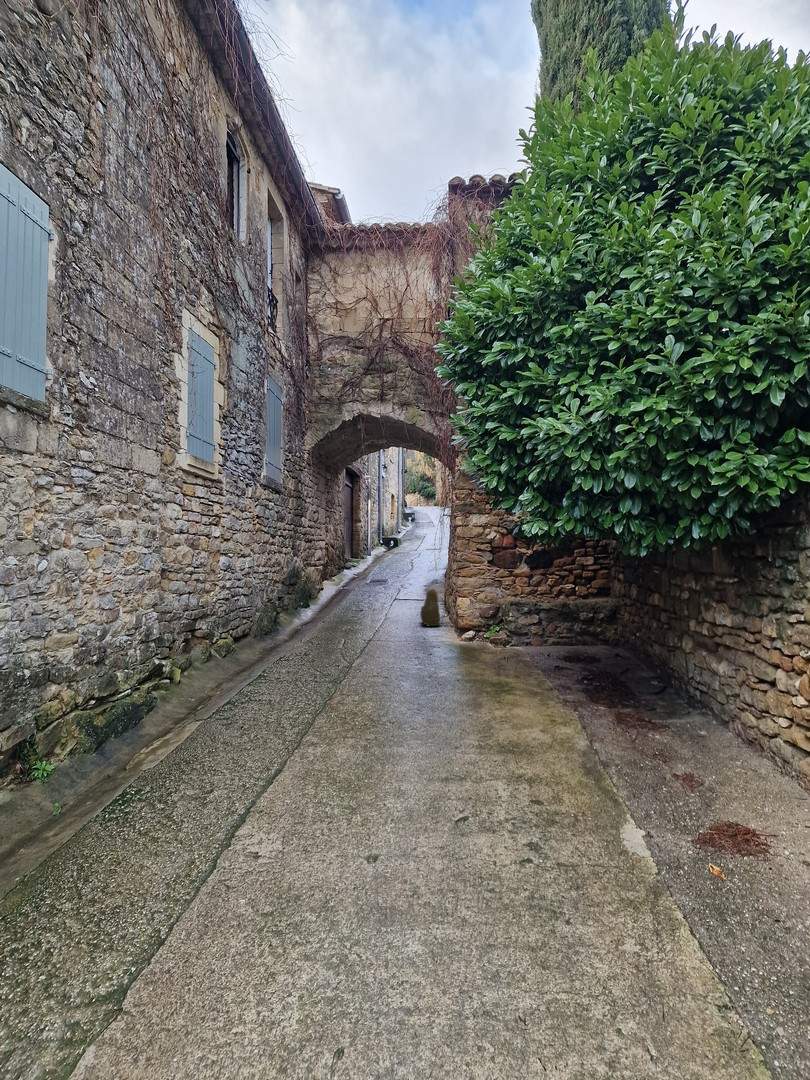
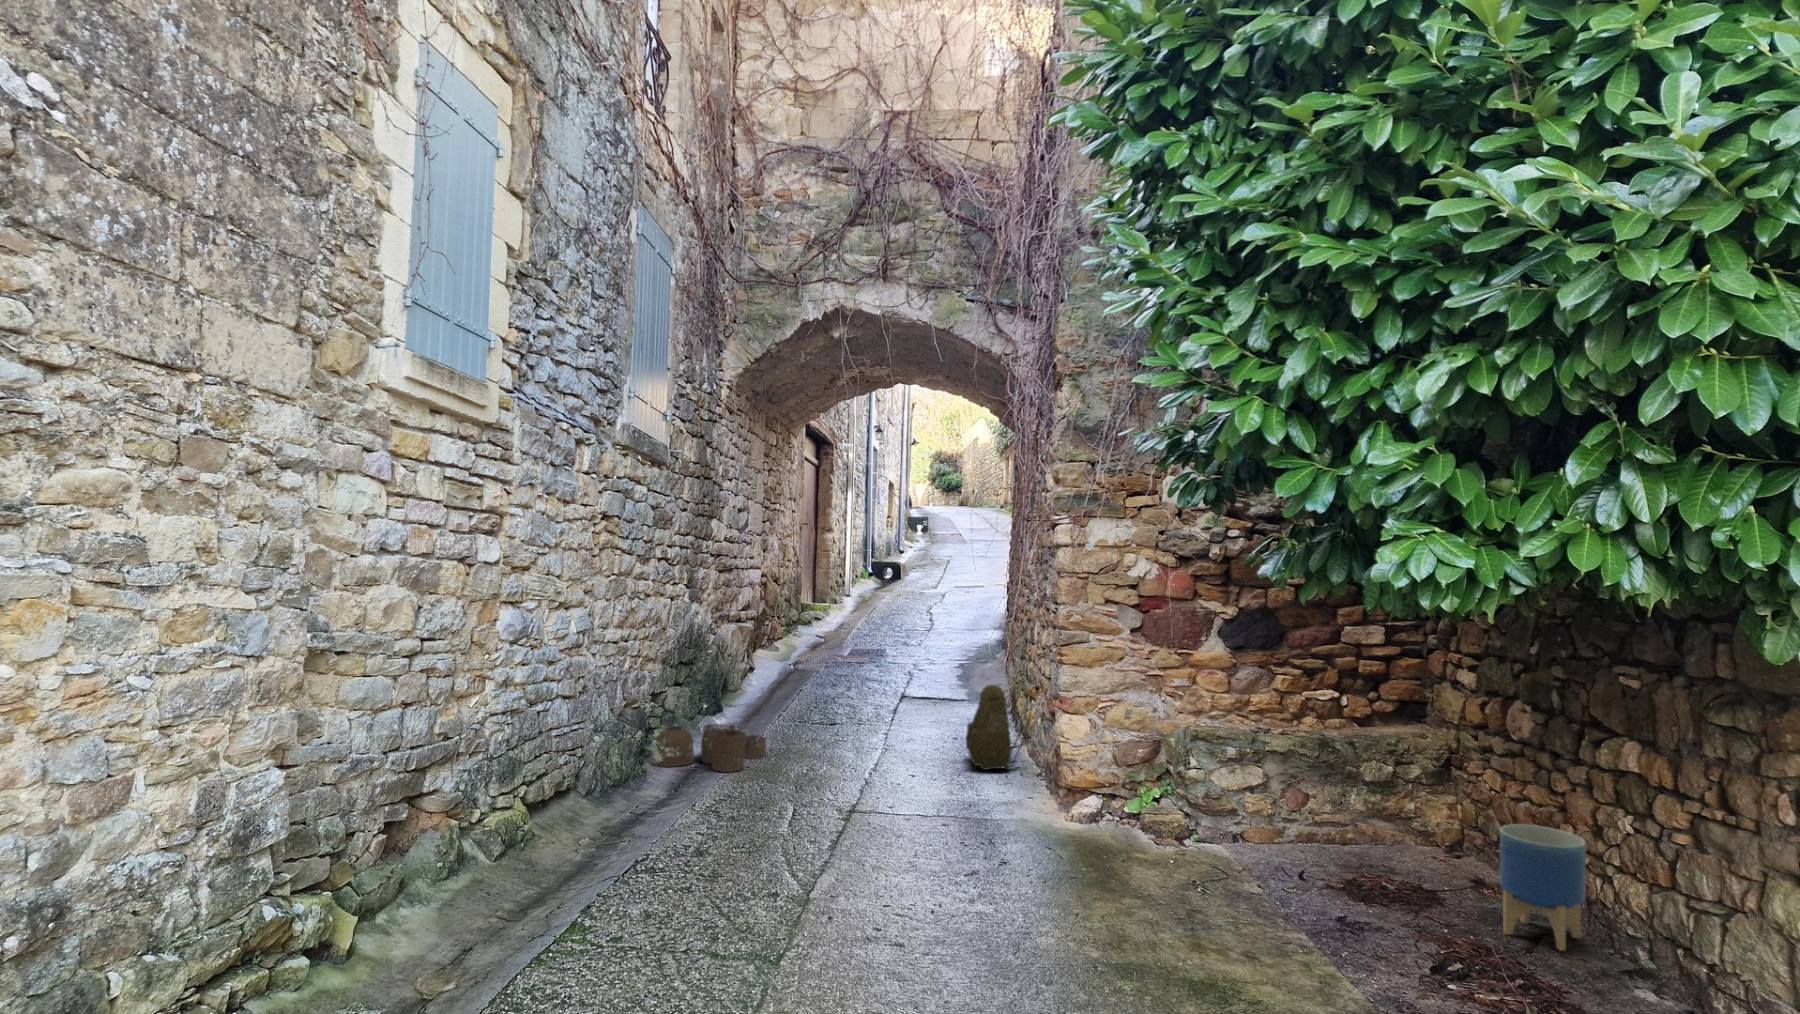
woven basket: none [281,608,331,629] -> present [653,721,766,772]
planter: none [619,632,649,677] -> present [1500,824,1586,951]

